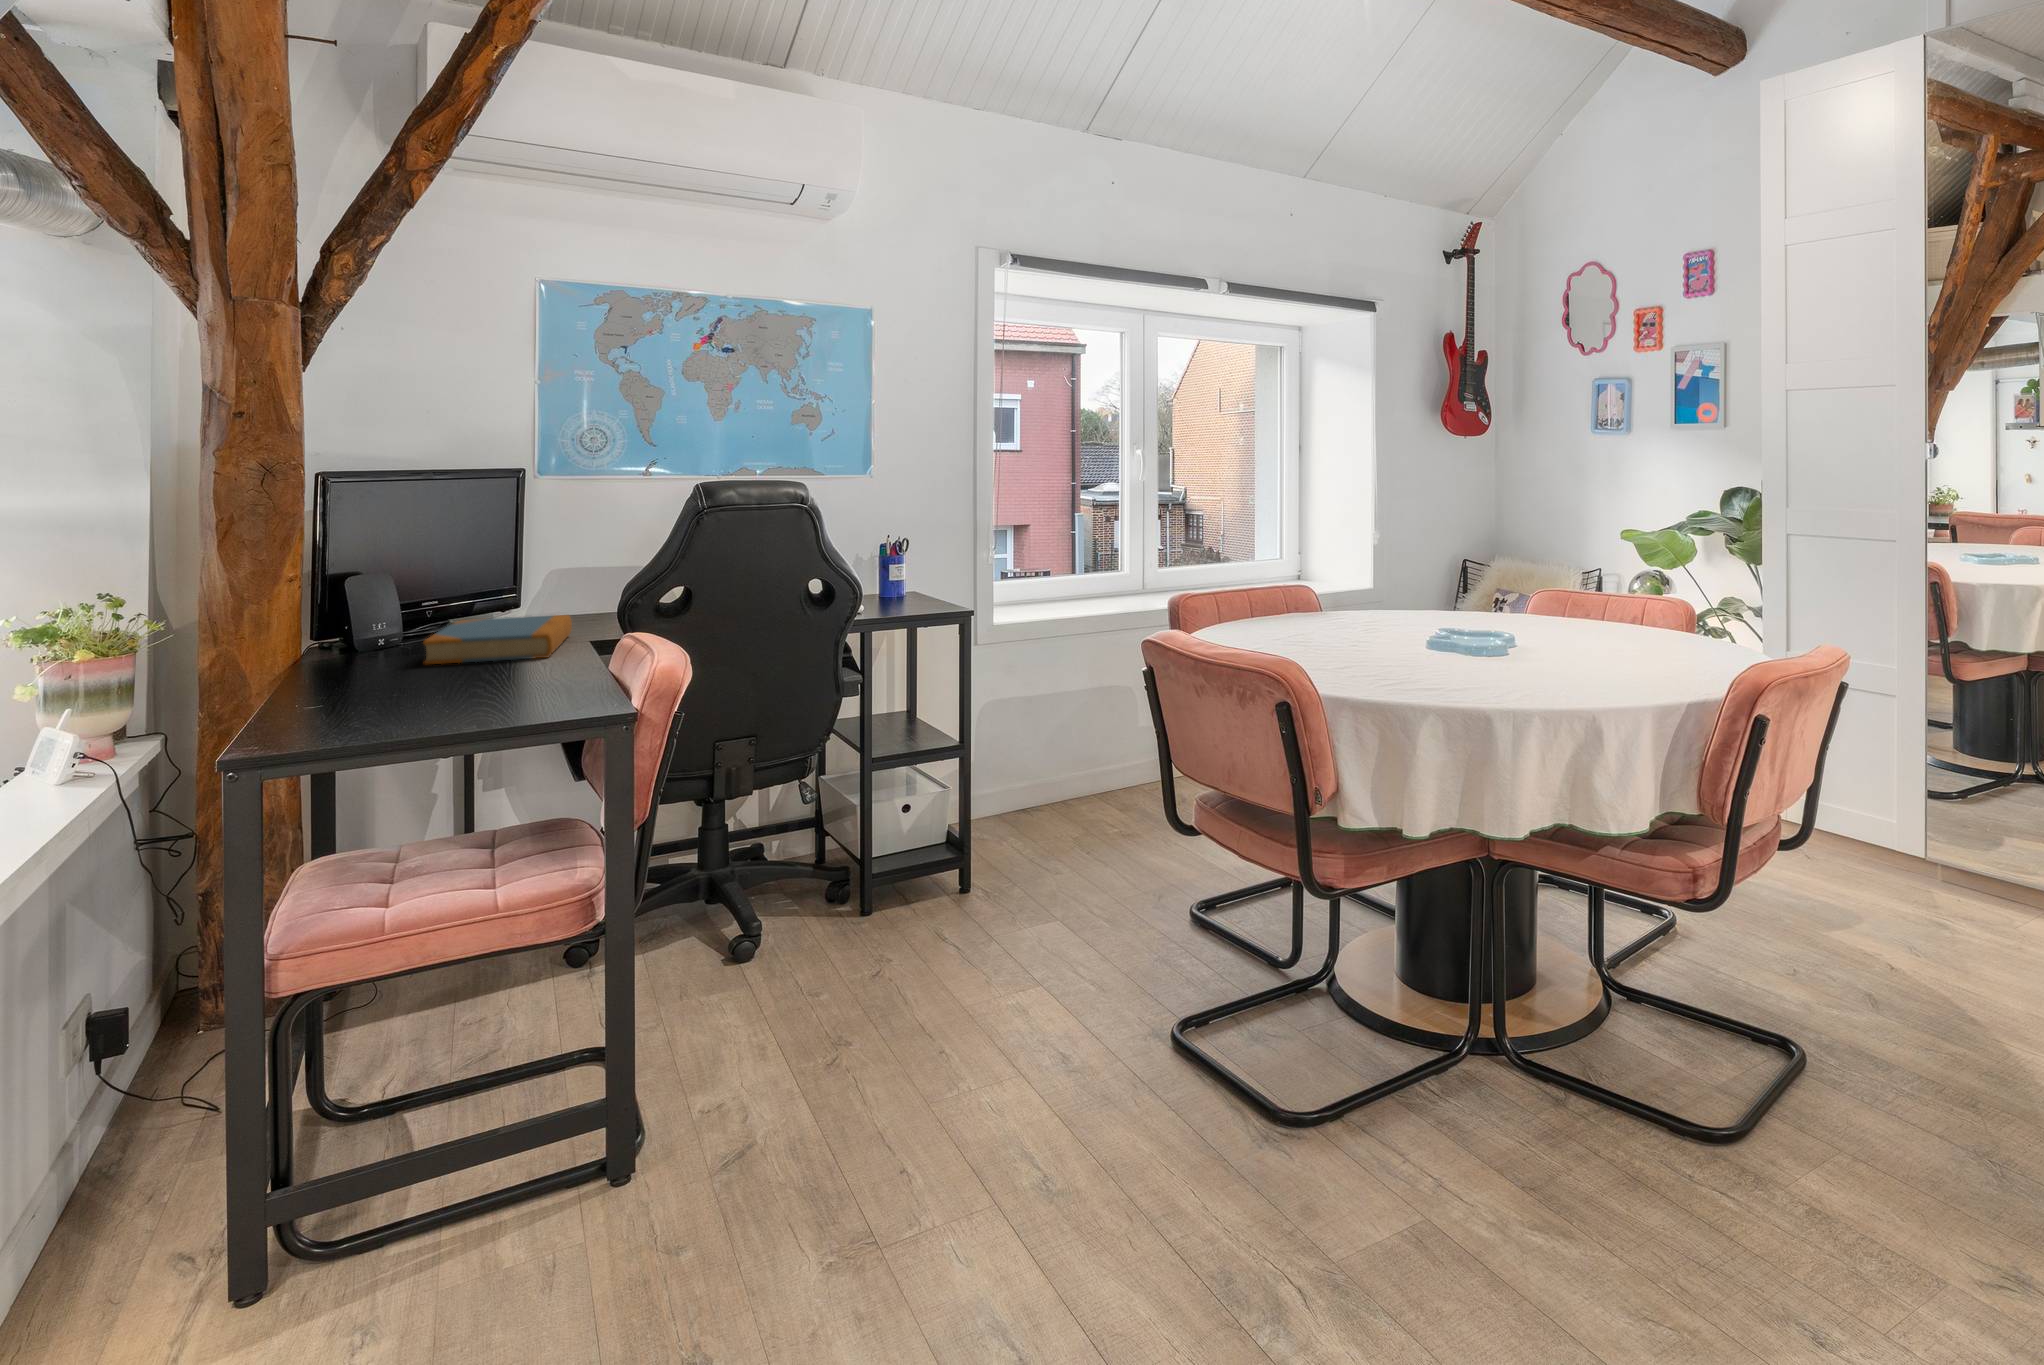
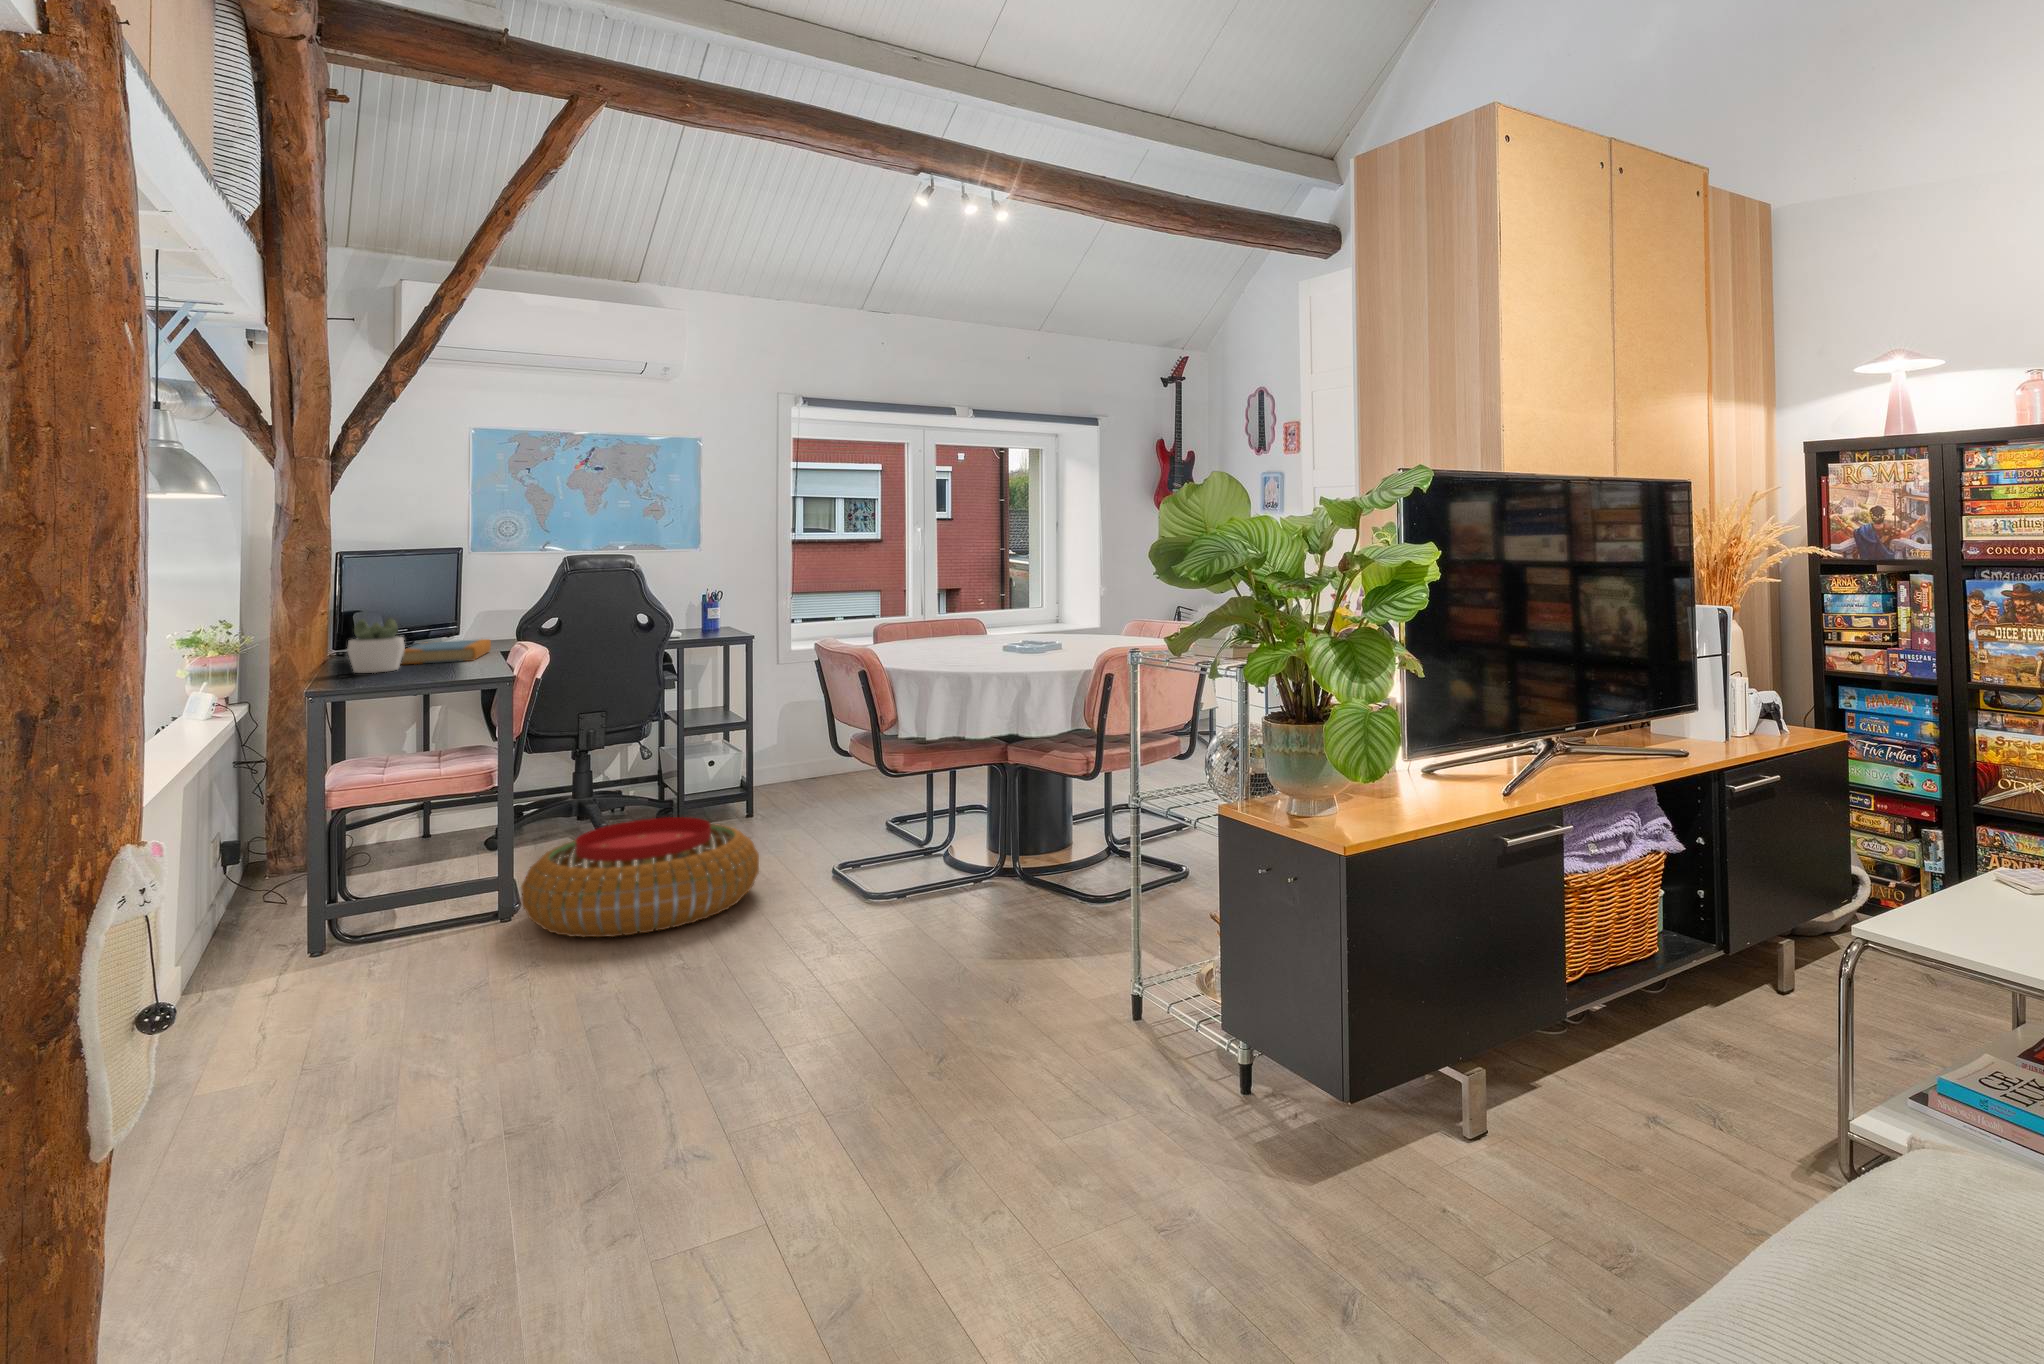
succulent plant: none [323,585,430,689] -> present [347,618,405,673]
pouf: none [659,953,1080,1244] -> present [521,817,759,937]

